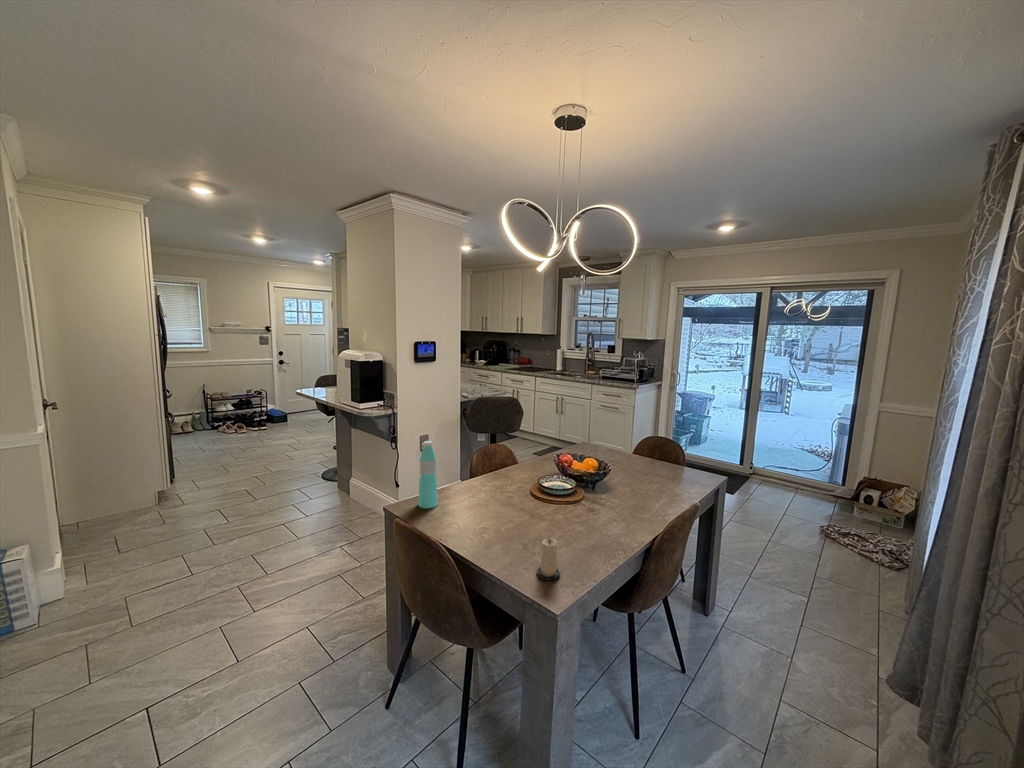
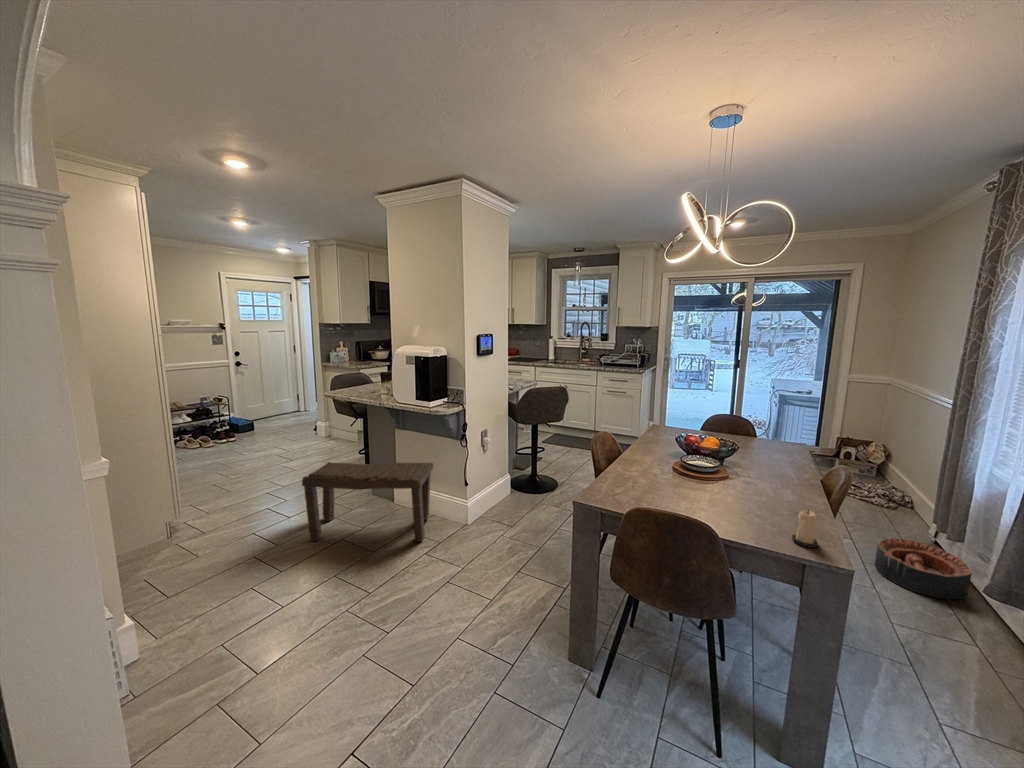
water bottle: present [418,441,438,508] -> none [602,432,622,499]
bench: none [250,453,373,534] -> present [302,462,433,542]
basket: none [811,602,923,690] -> present [875,538,972,600]

